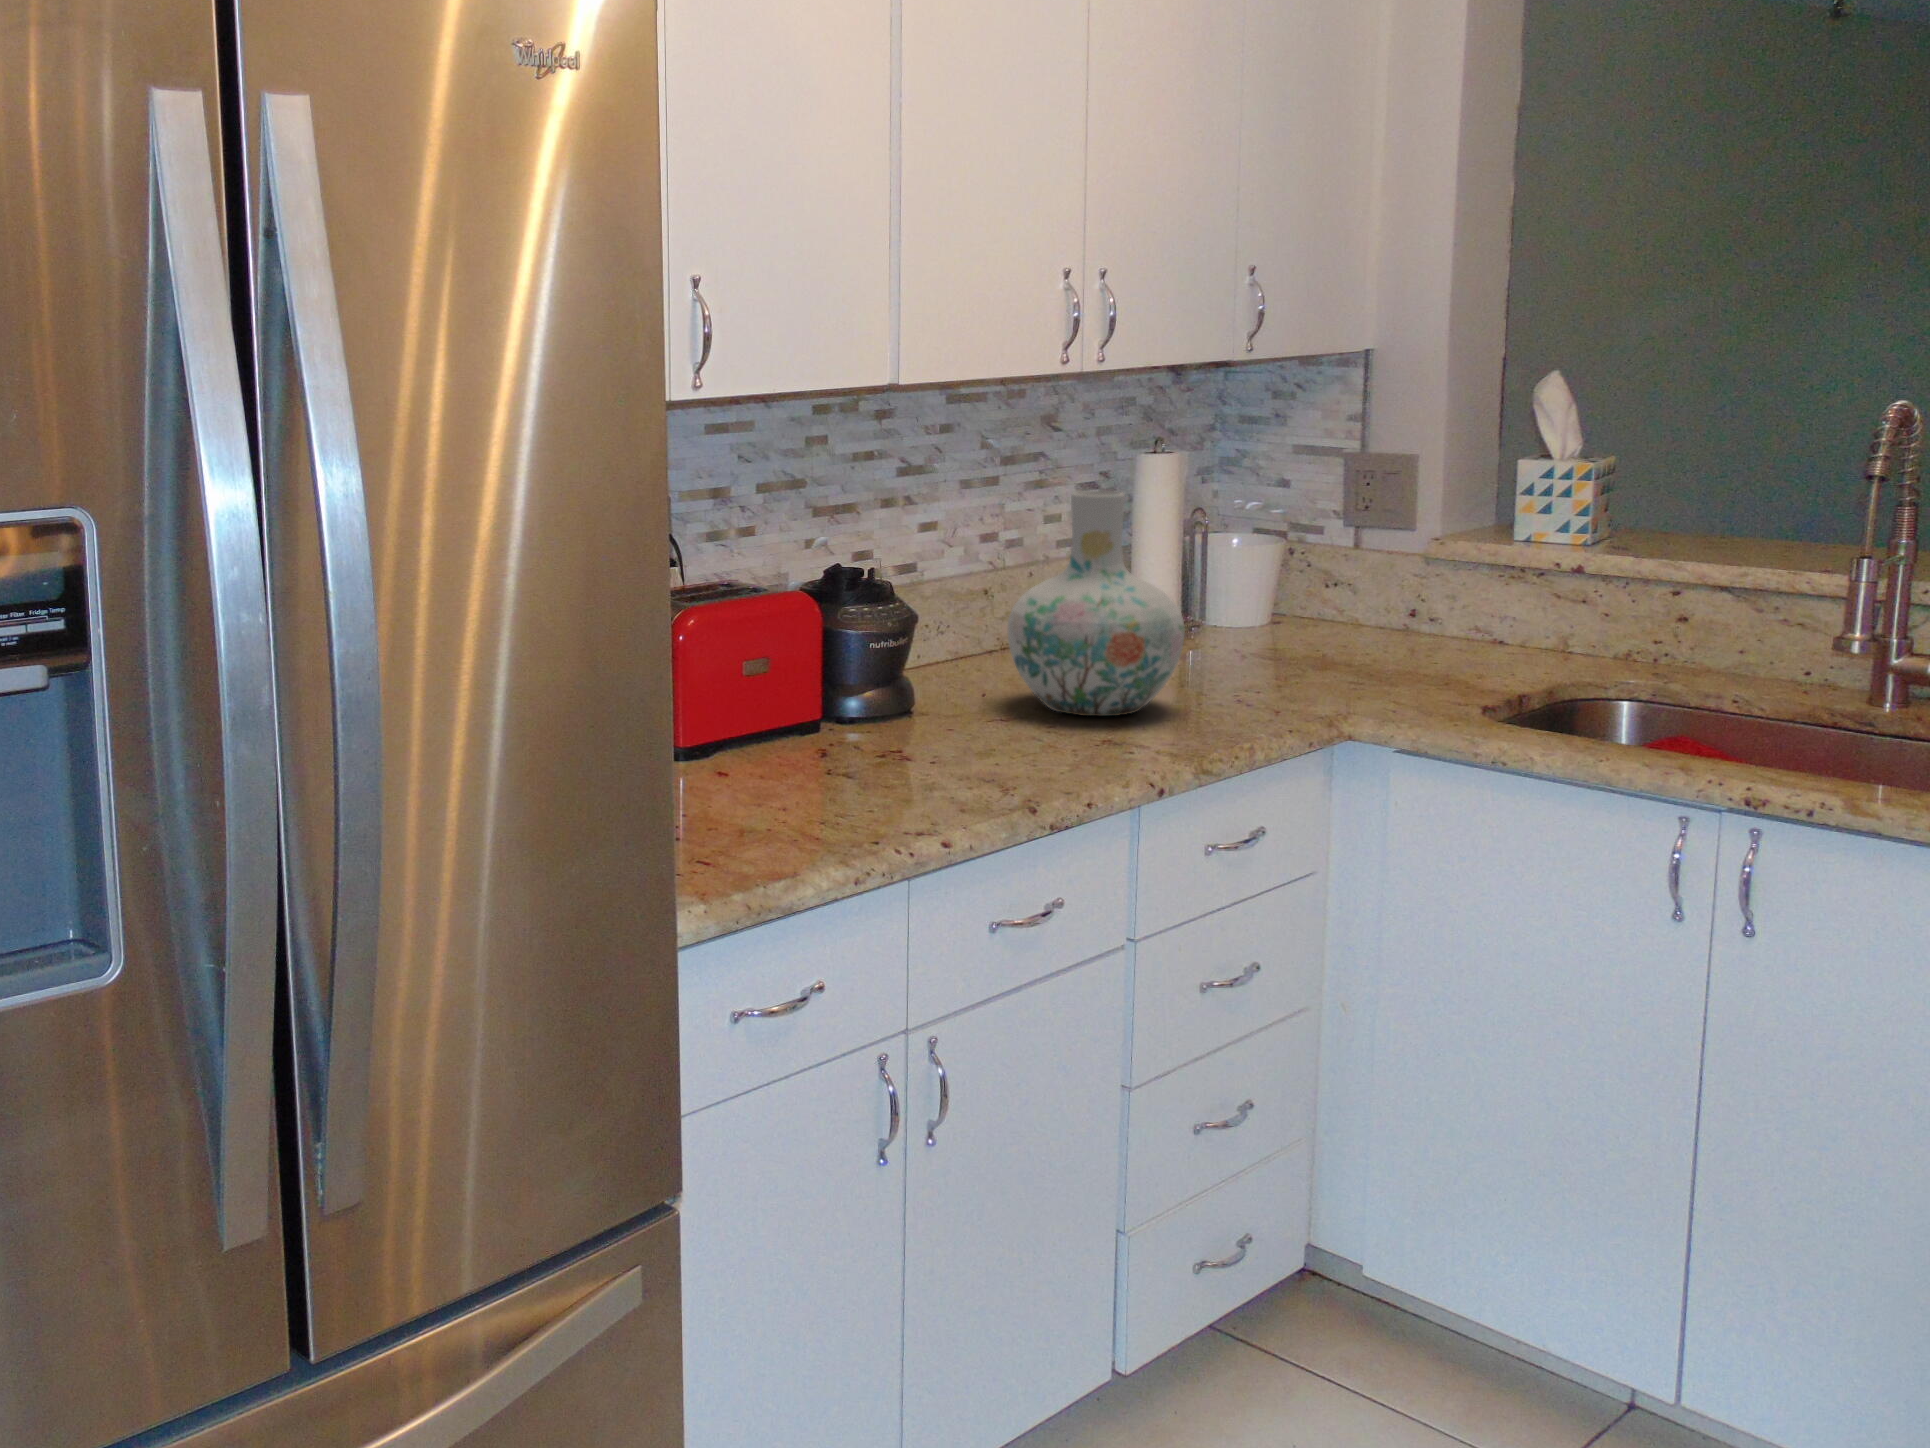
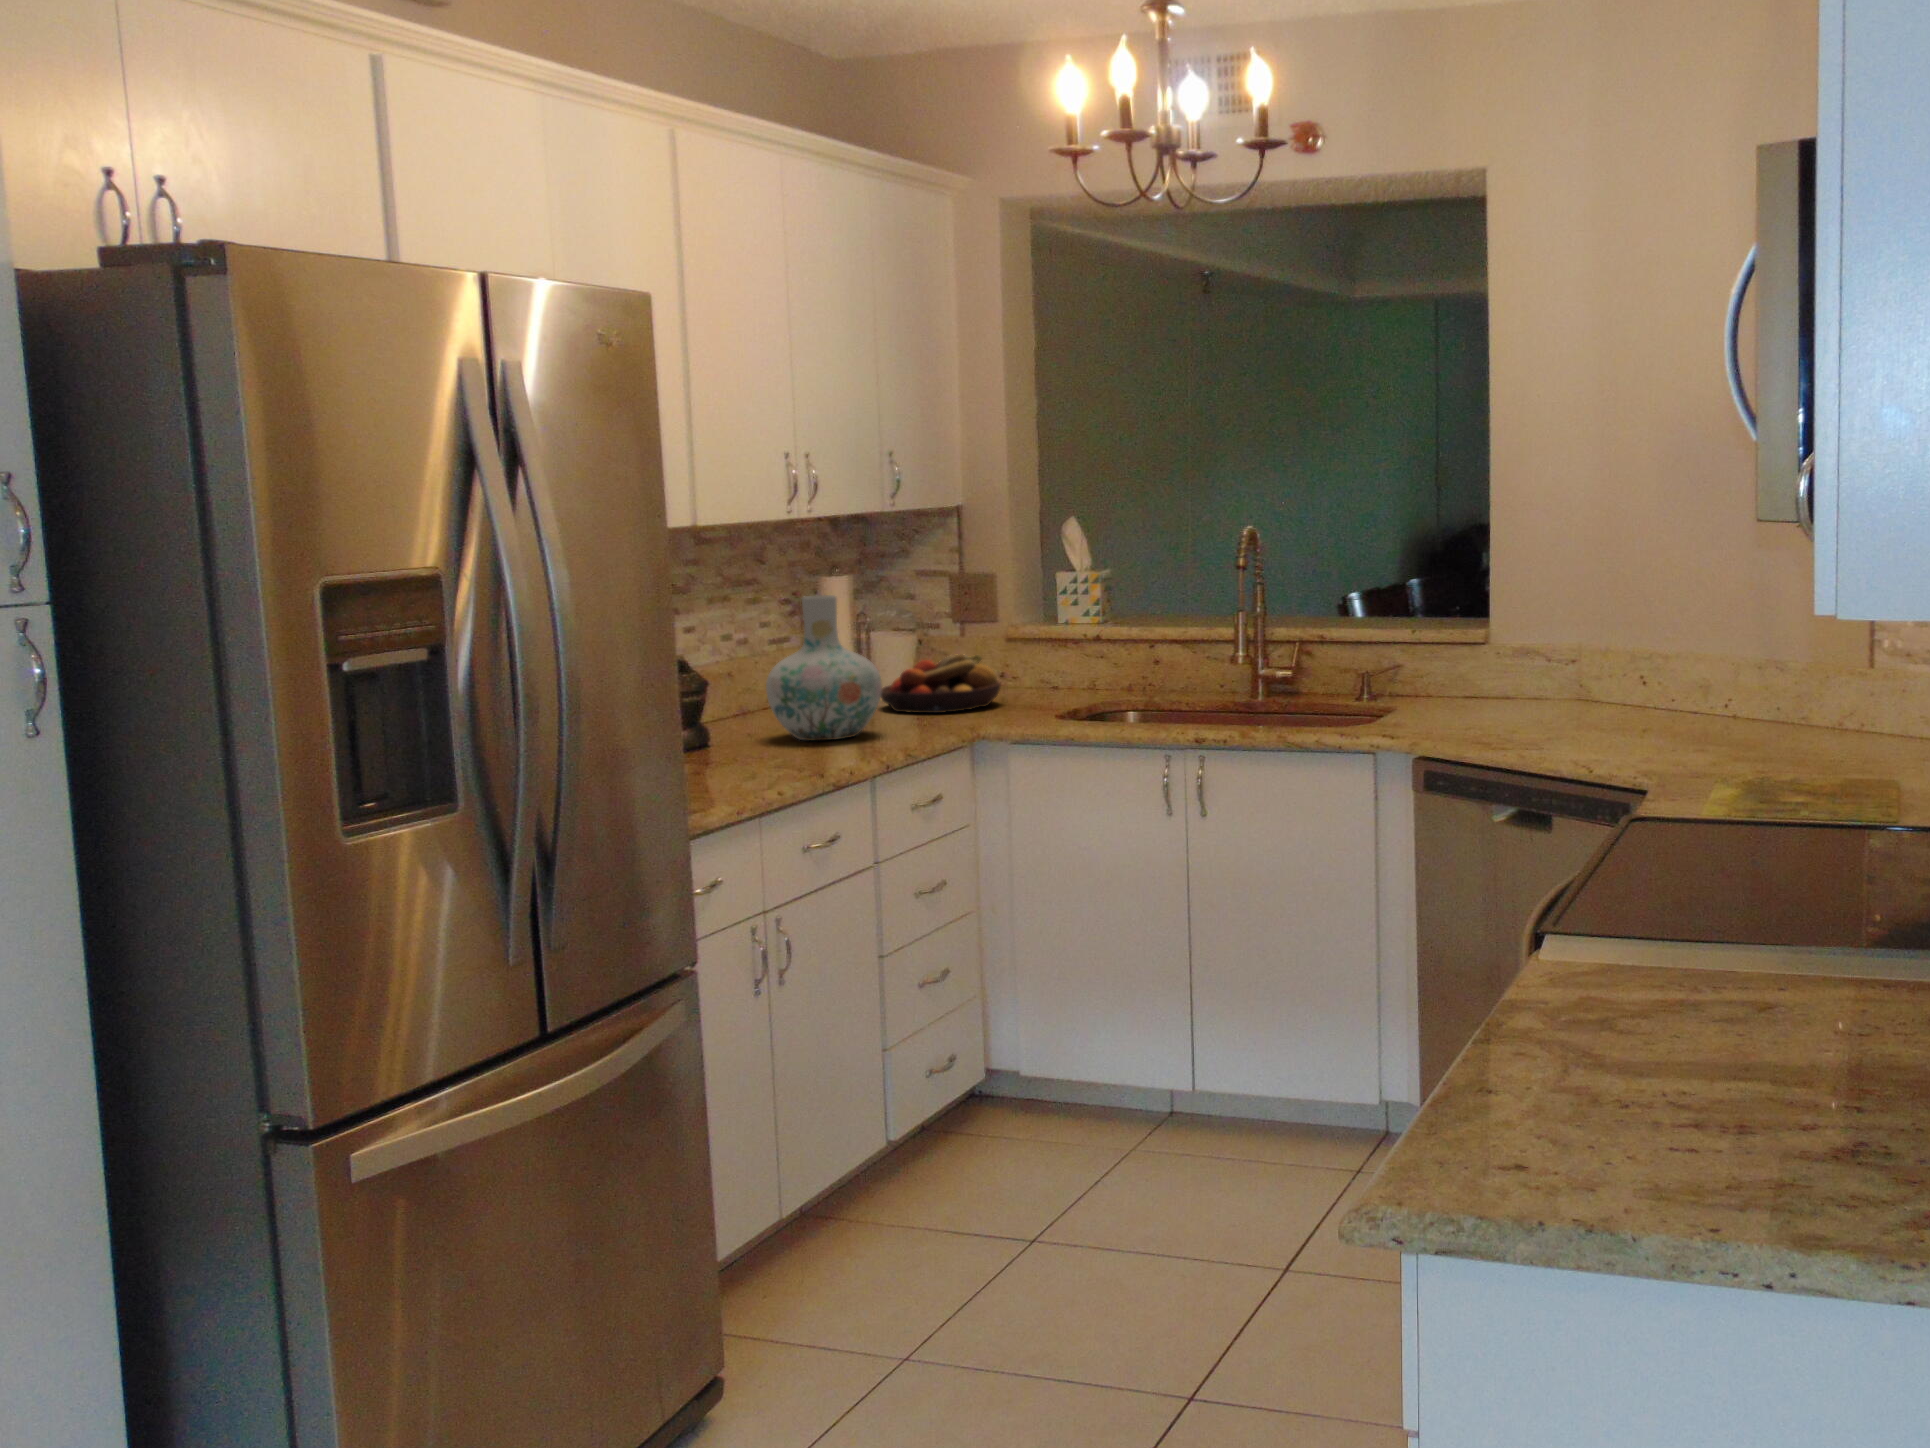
fruit bowl: none [1205,581,1398,676] -> present [881,654,1000,713]

